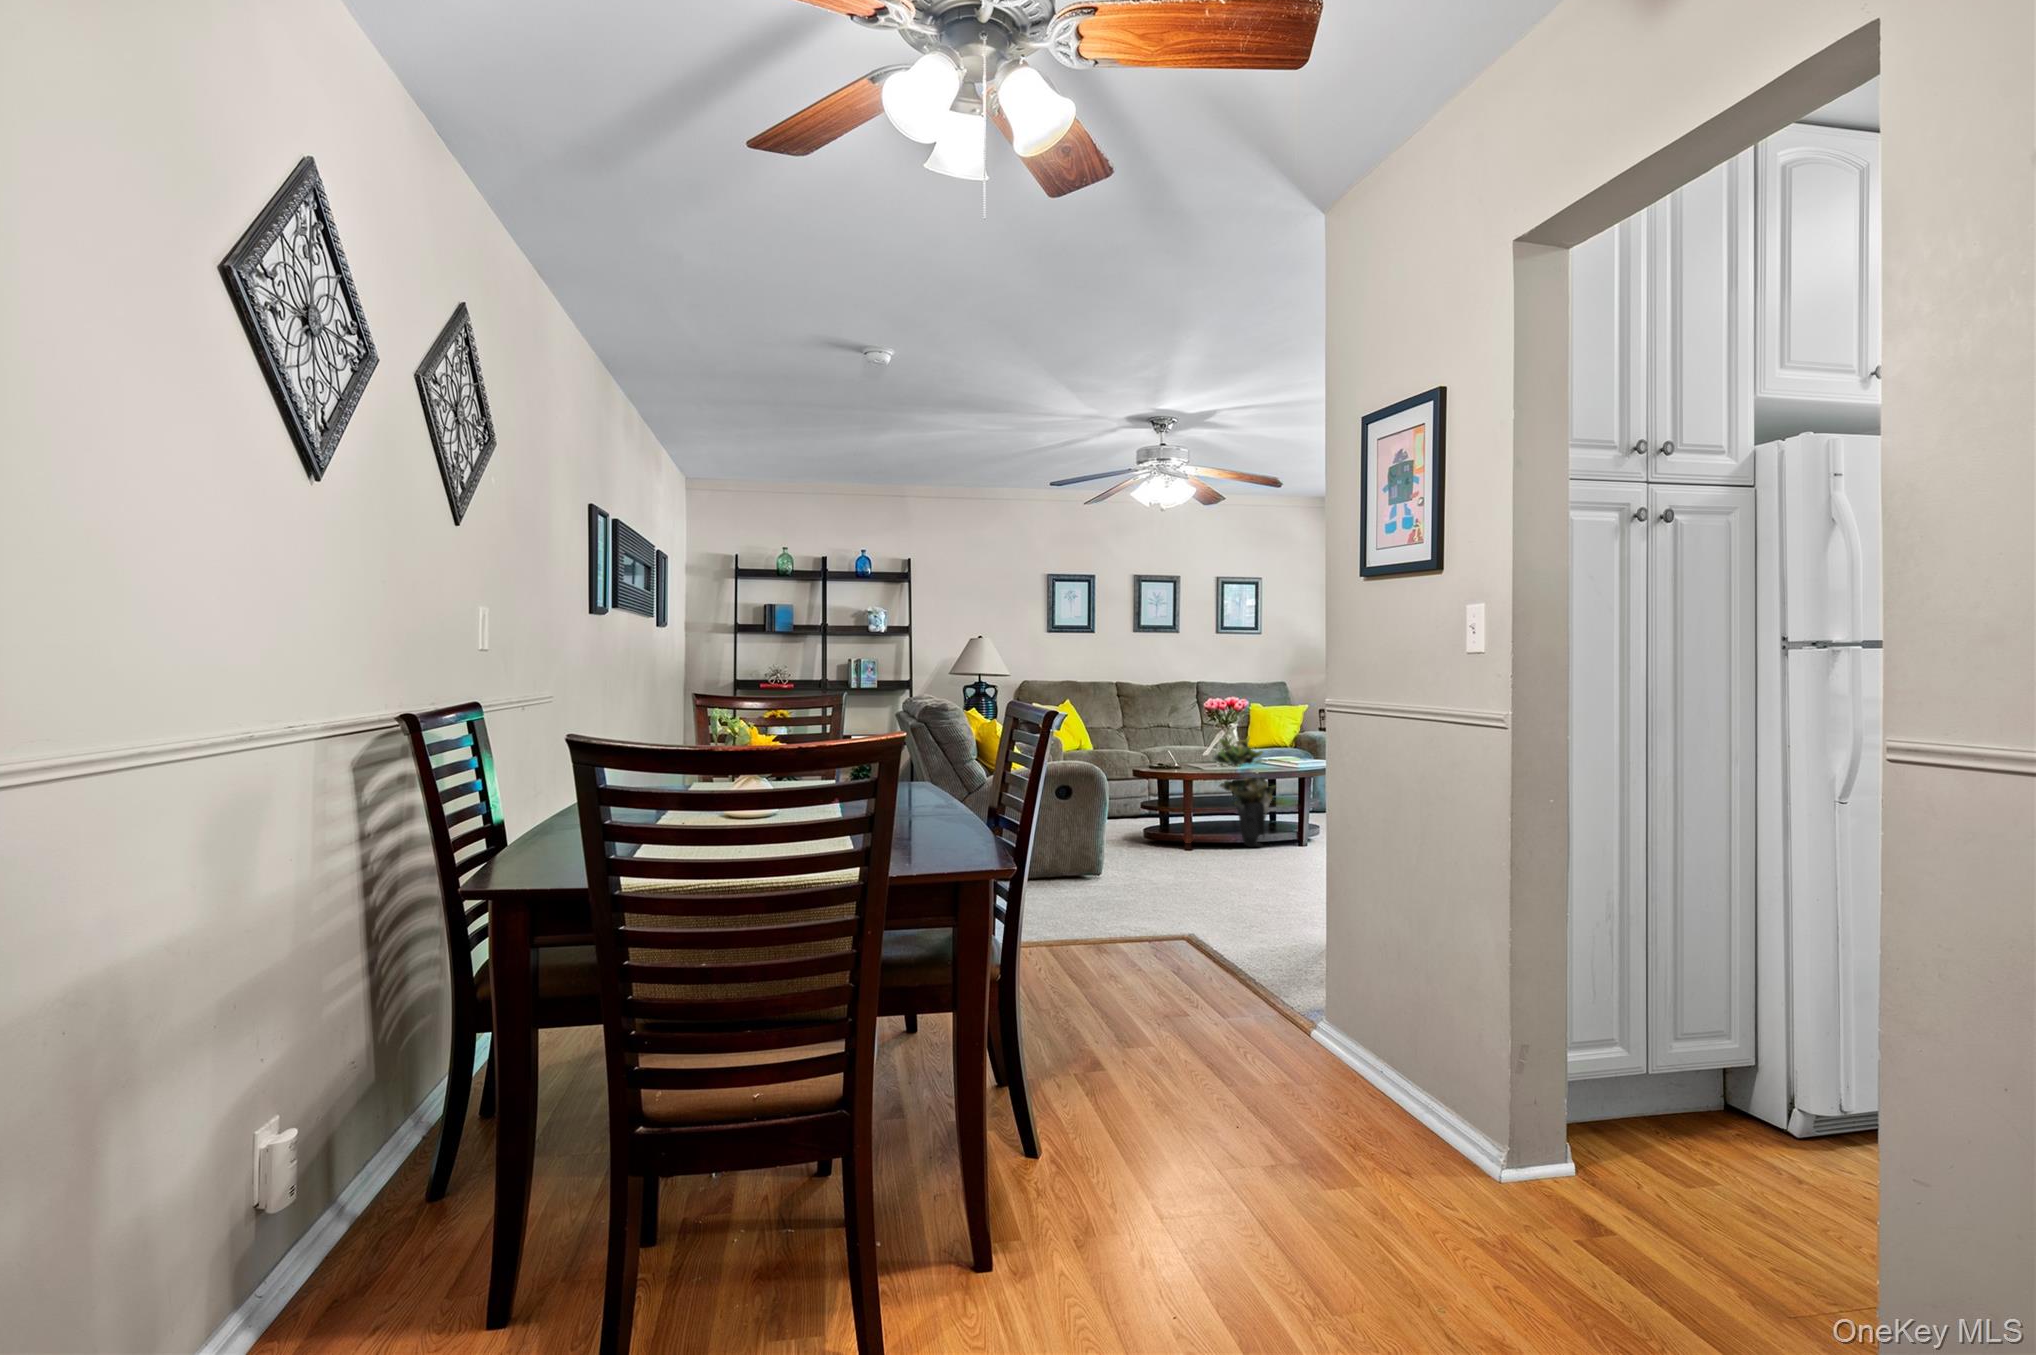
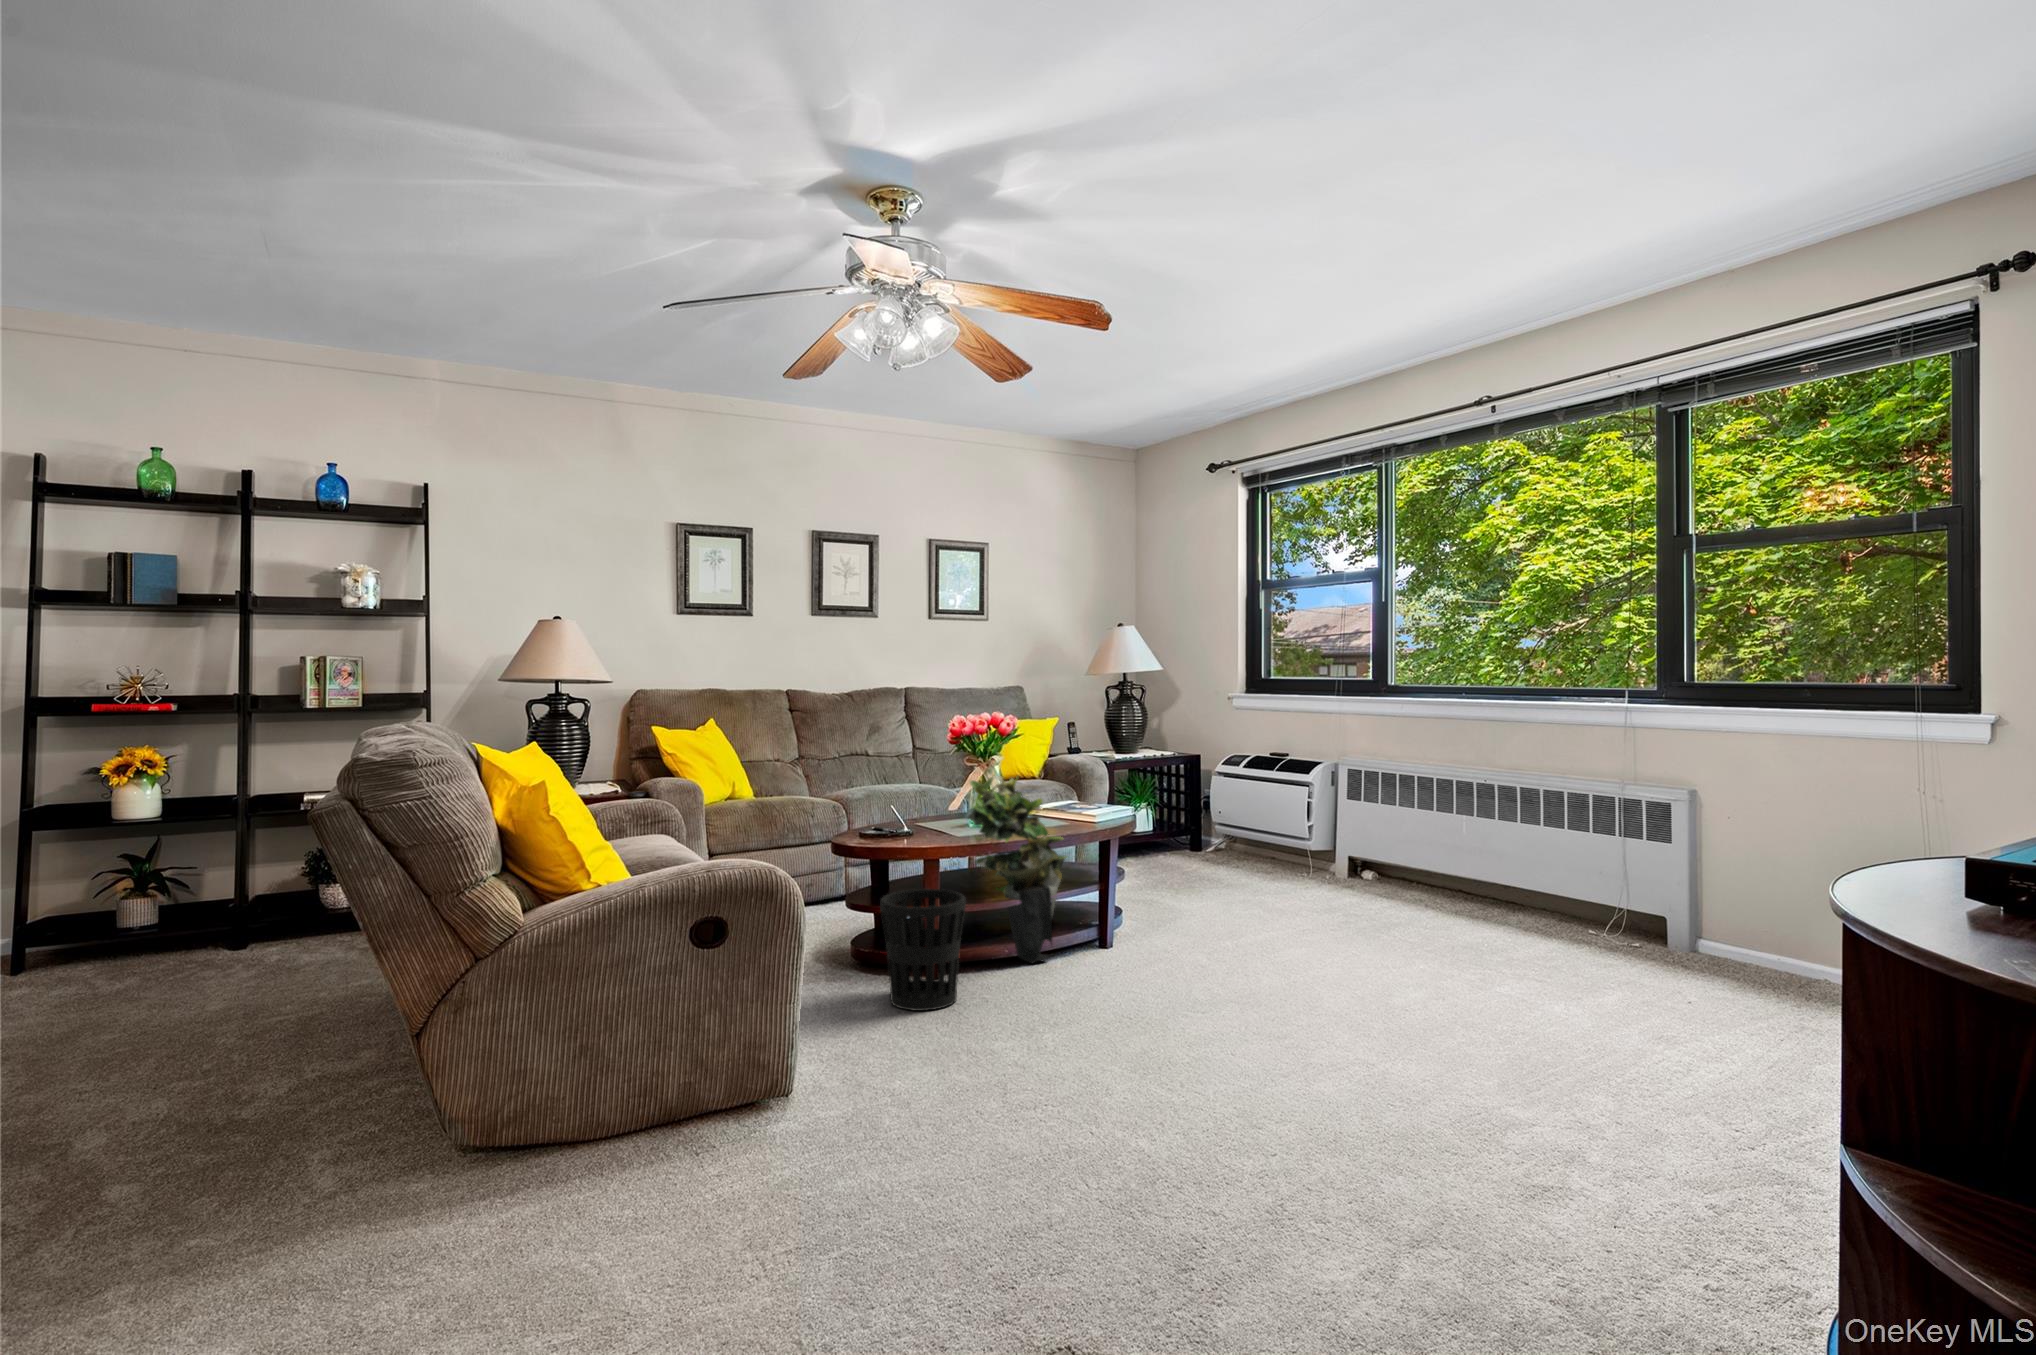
wastebasket: none [1157,795,1205,858] -> present [880,889,966,1011]

